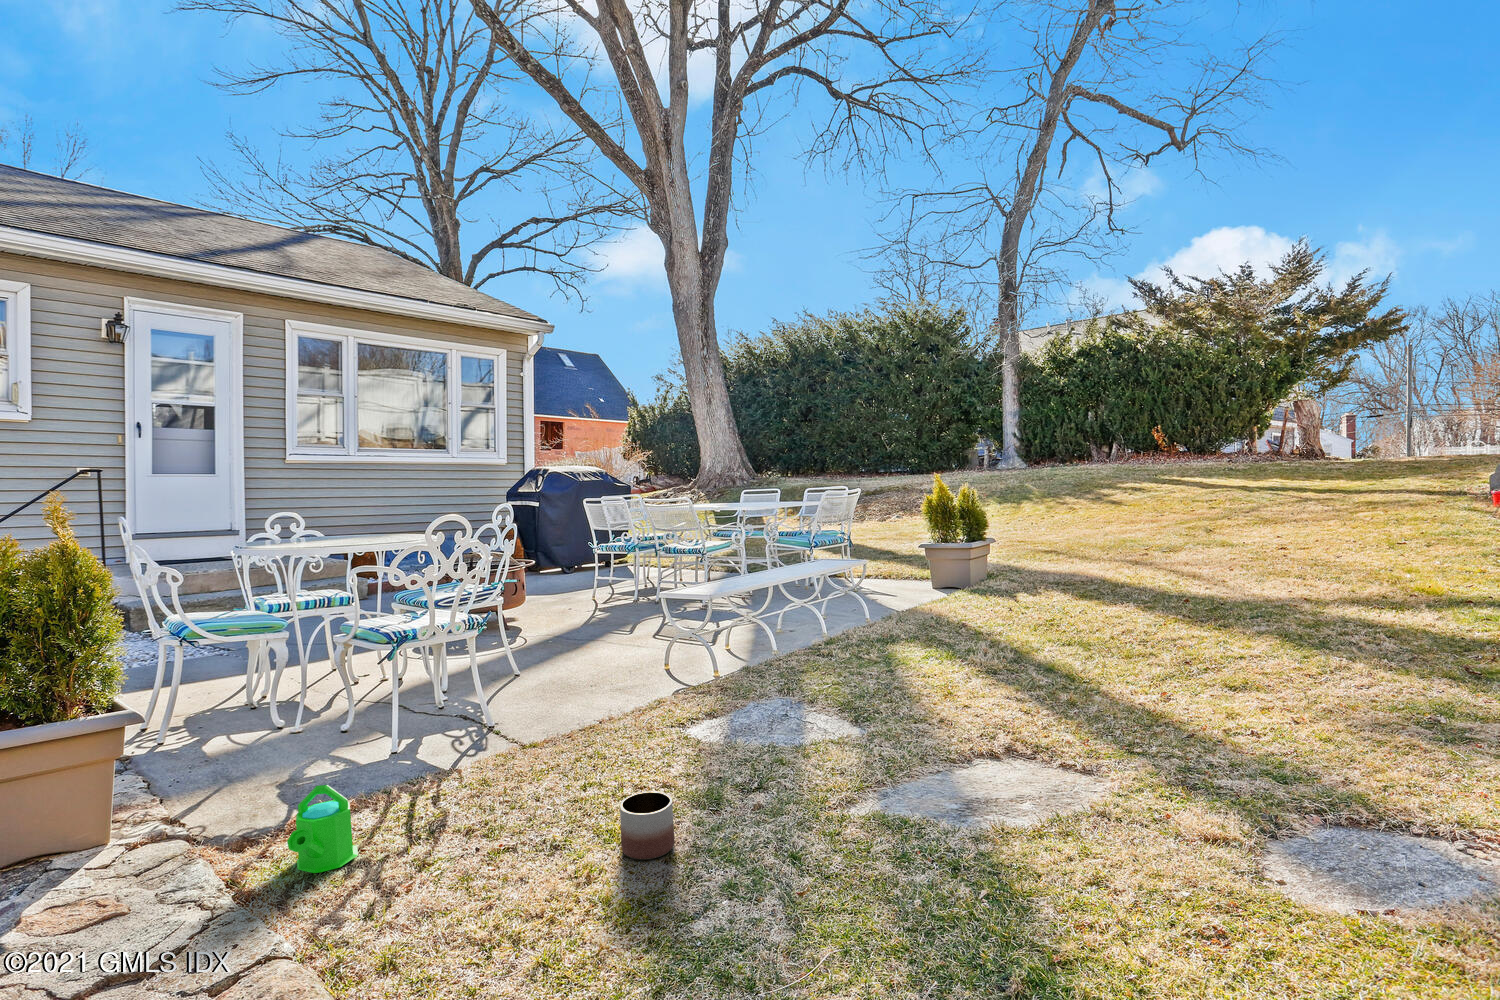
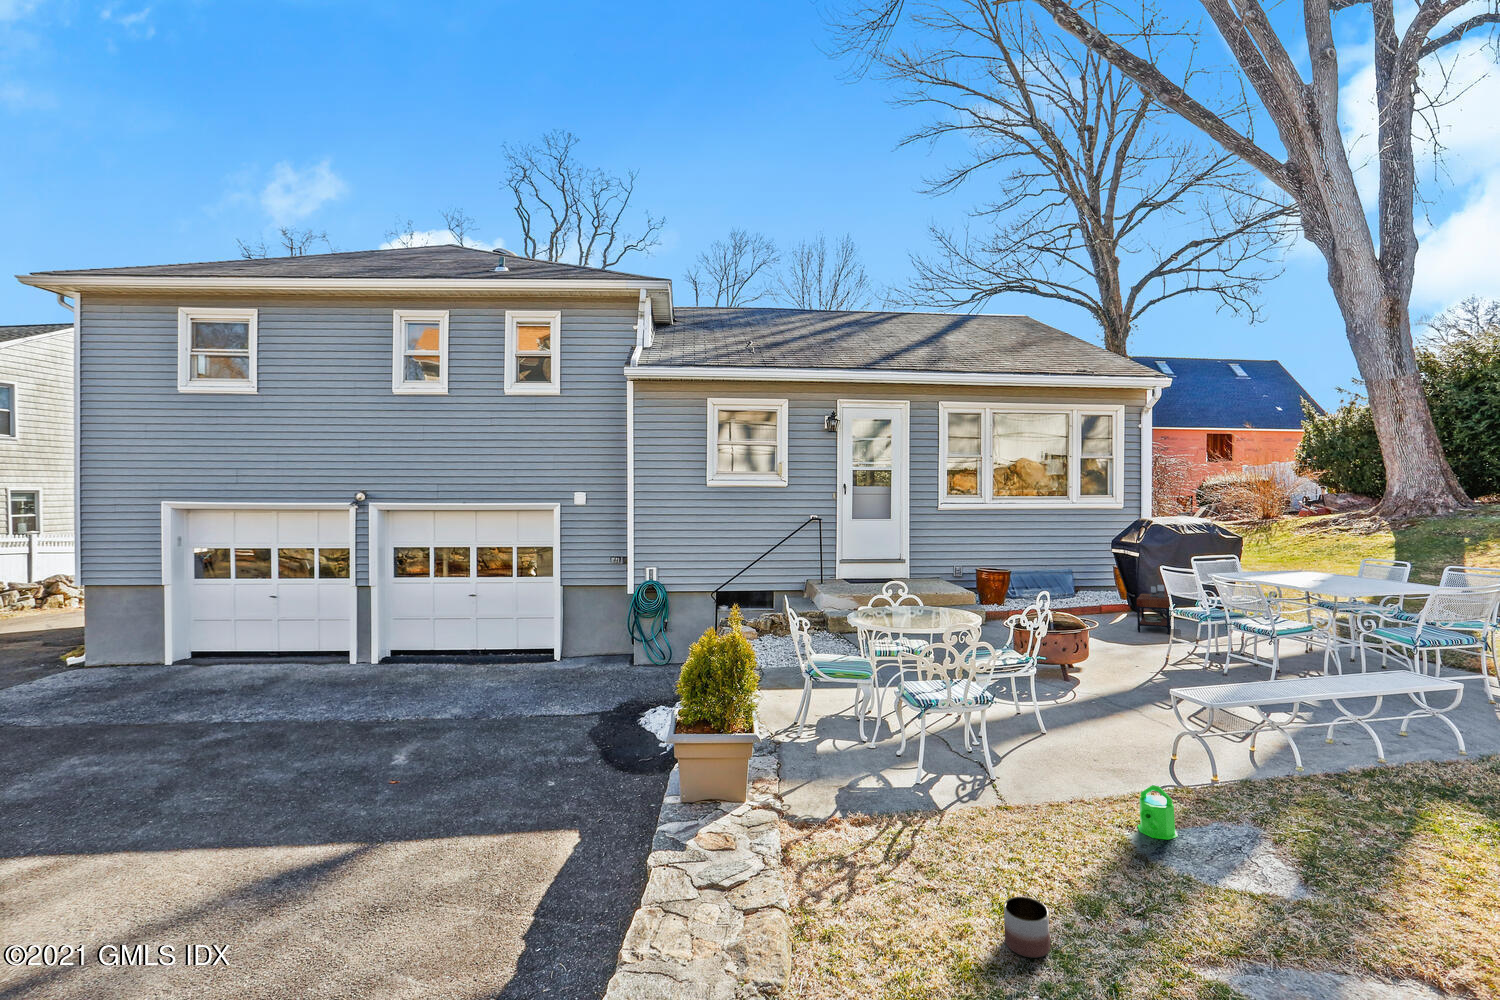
side table: none [541,528,573,579] -> present [1137,585,1171,634]
watering can: present [287,785,358,873] -> present [1138,785,1178,840]

